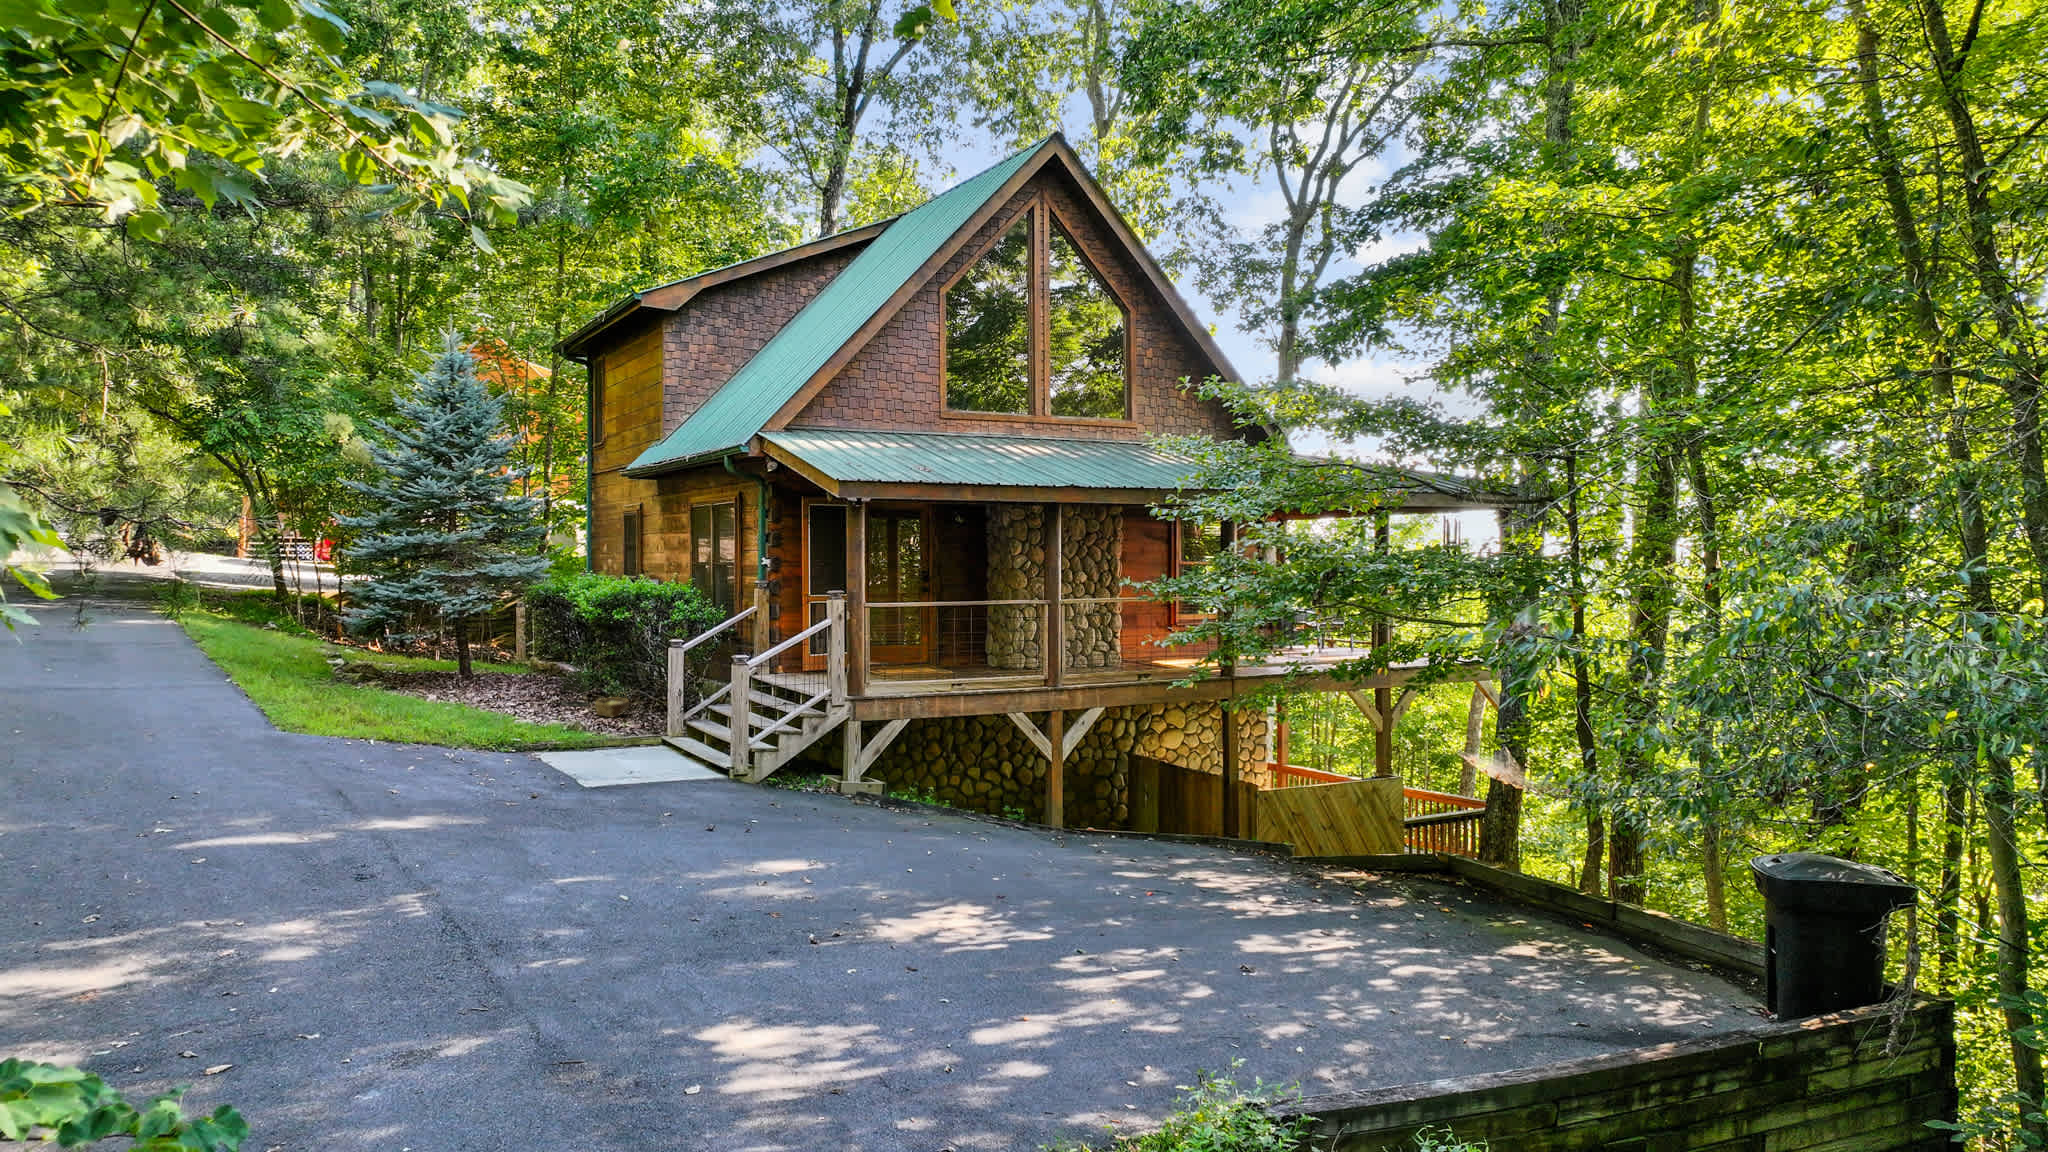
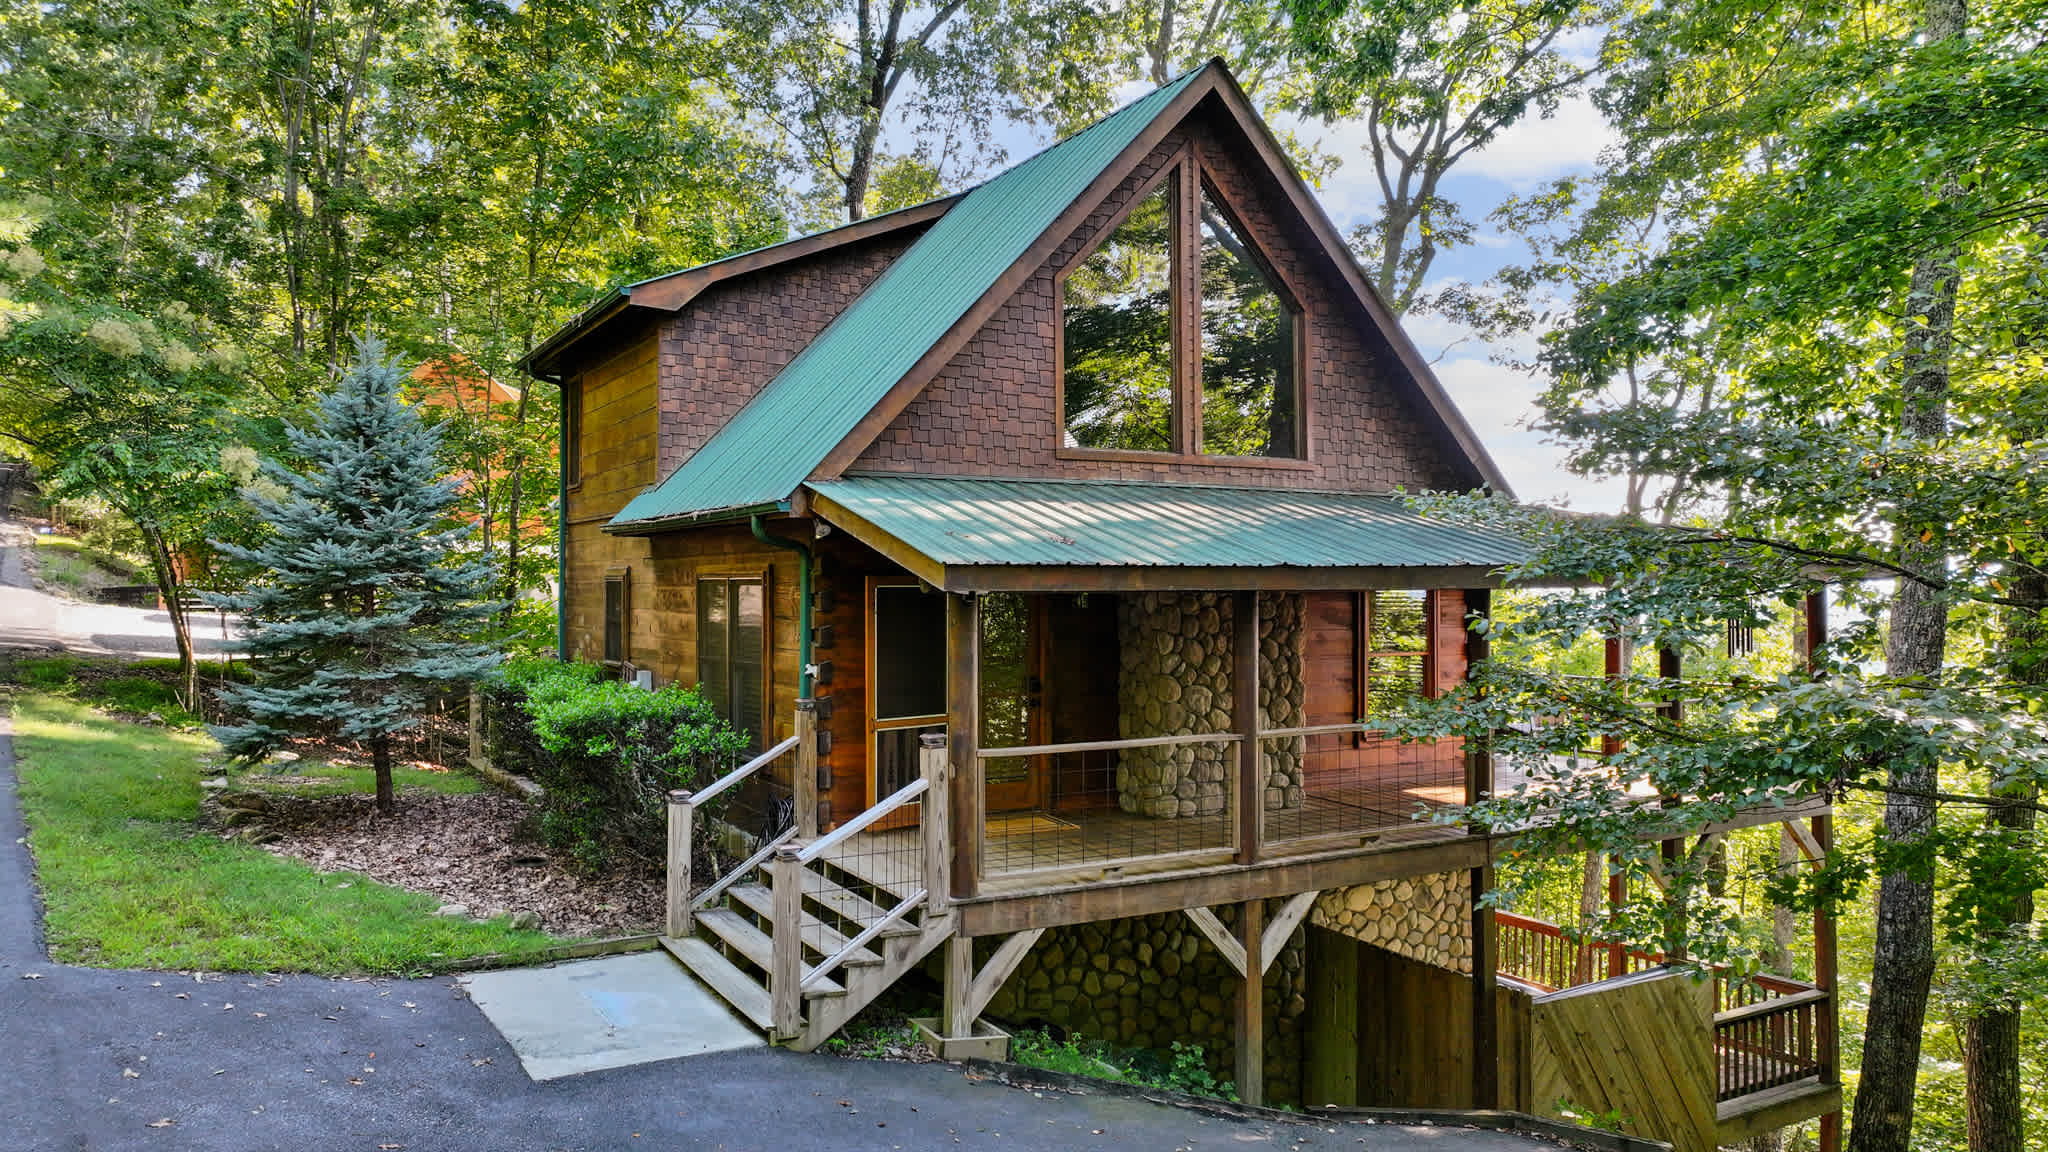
woven basket: present [596,692,629,717] -> none [559,850,607,890]

